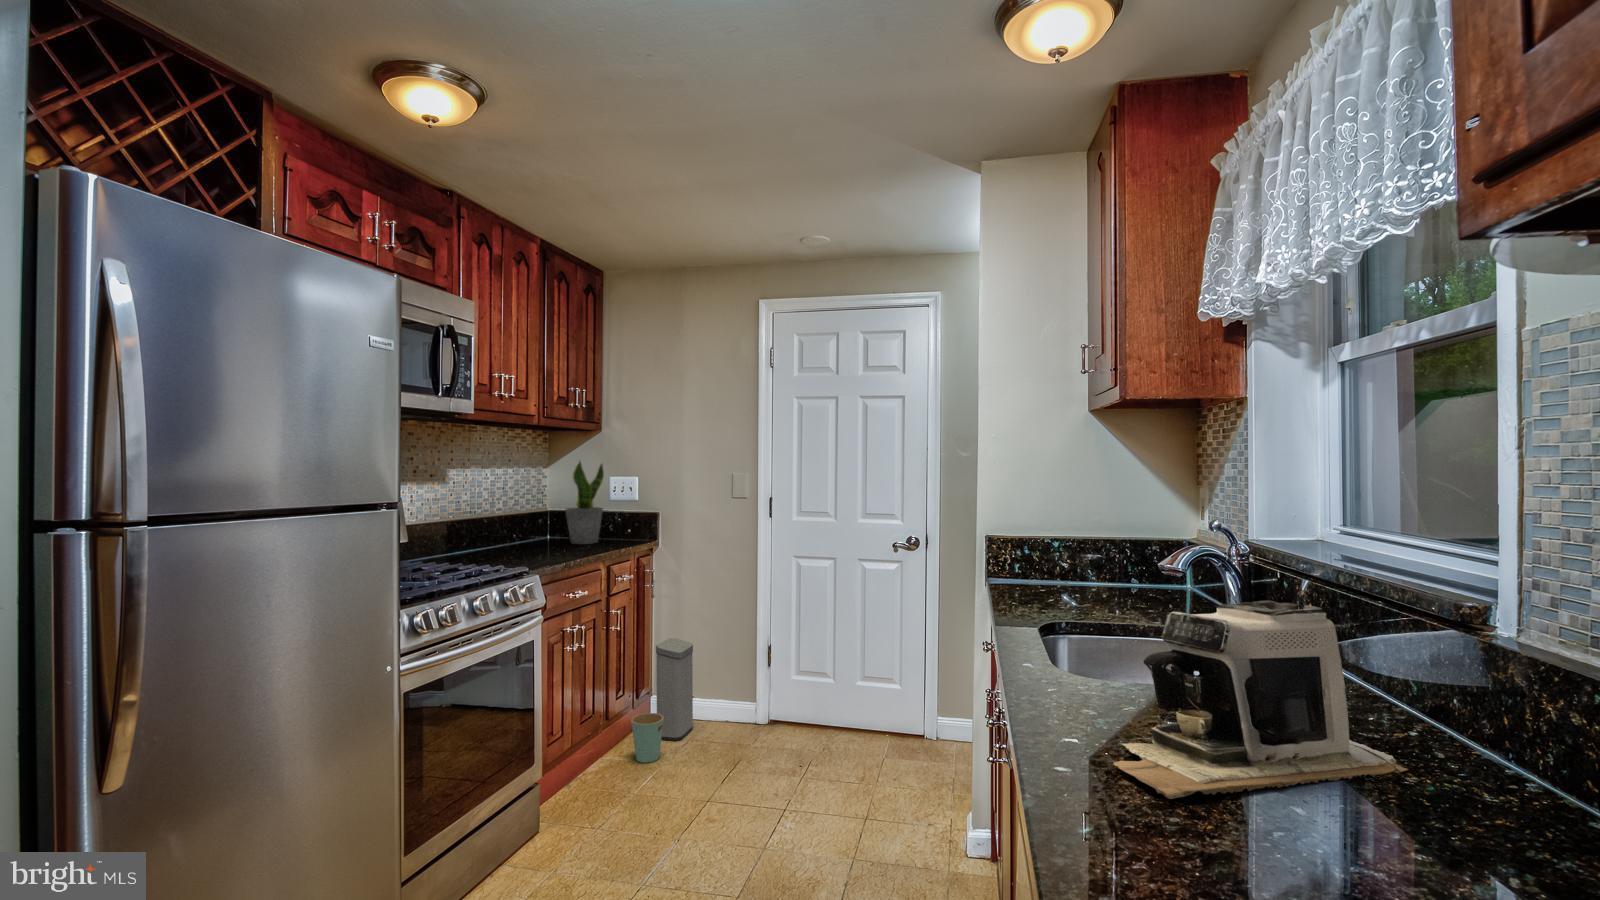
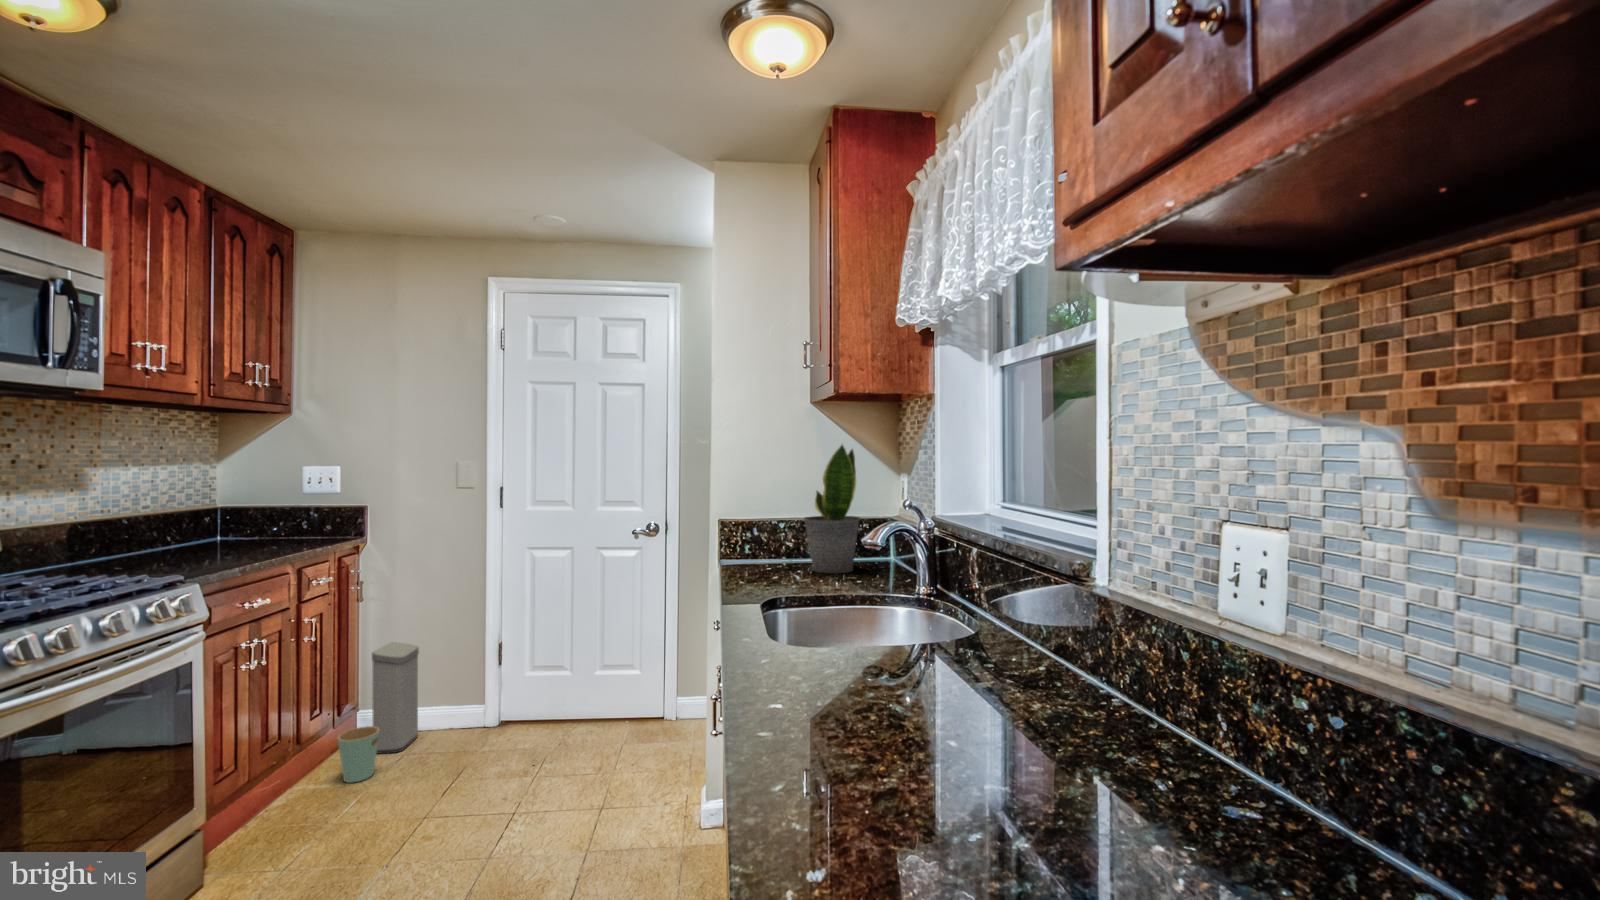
potted plant: present [566,461,604,544] -> present [804,445,860,573]
coffee maker: present [1114,600,1408,799] -> none [811,566,1039,756]

